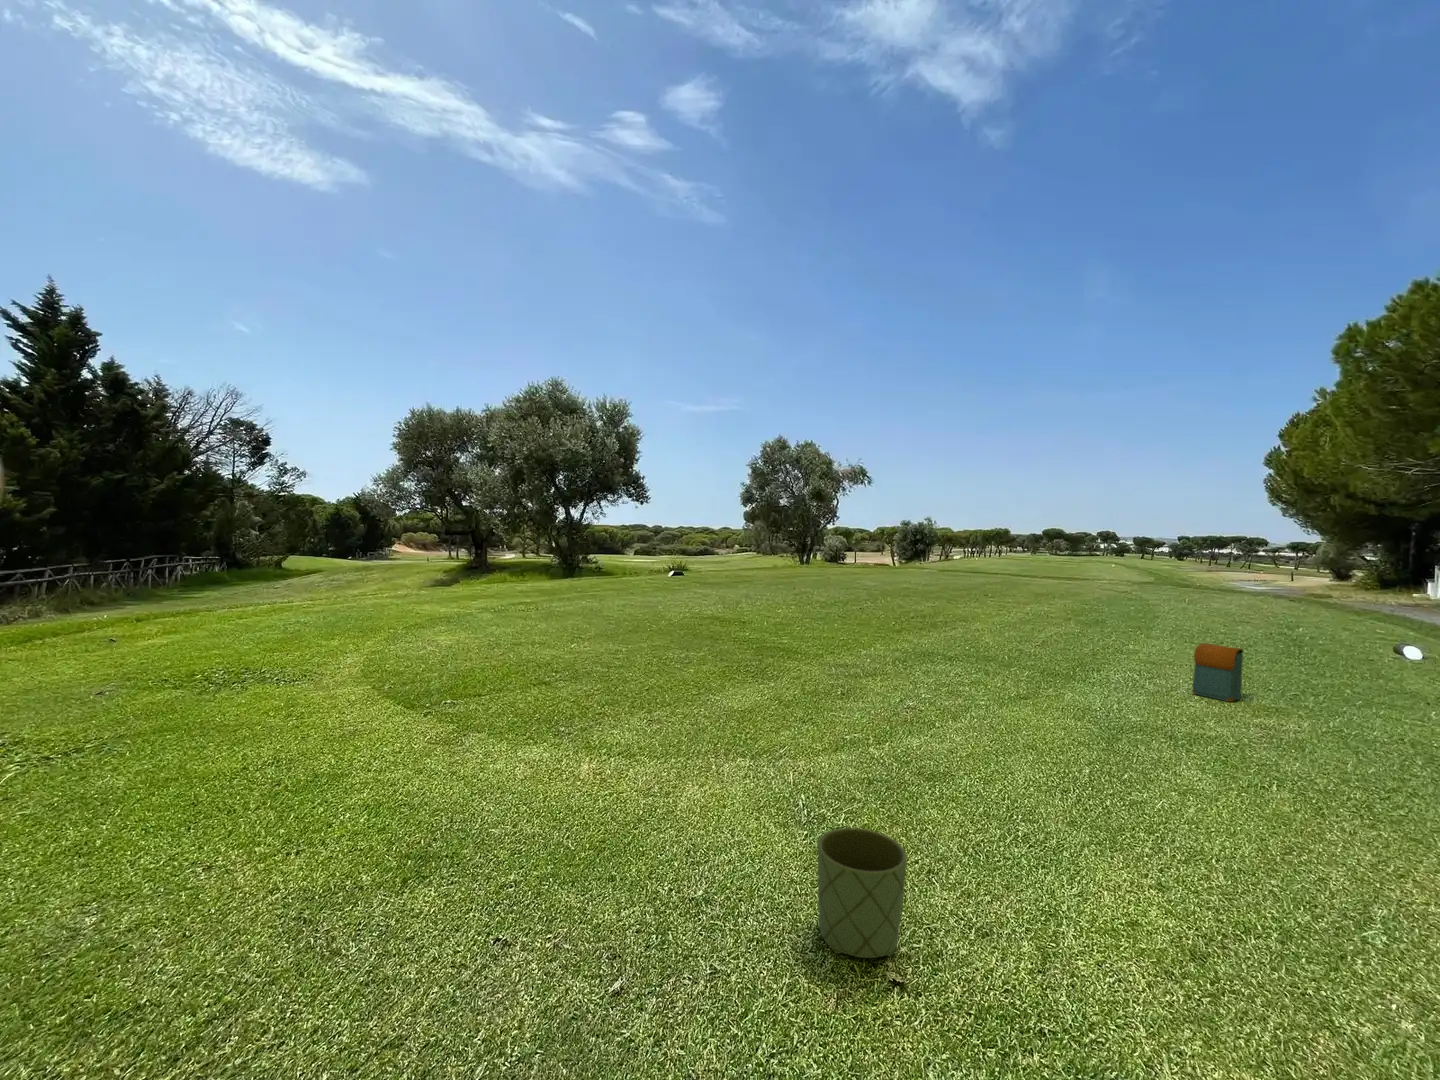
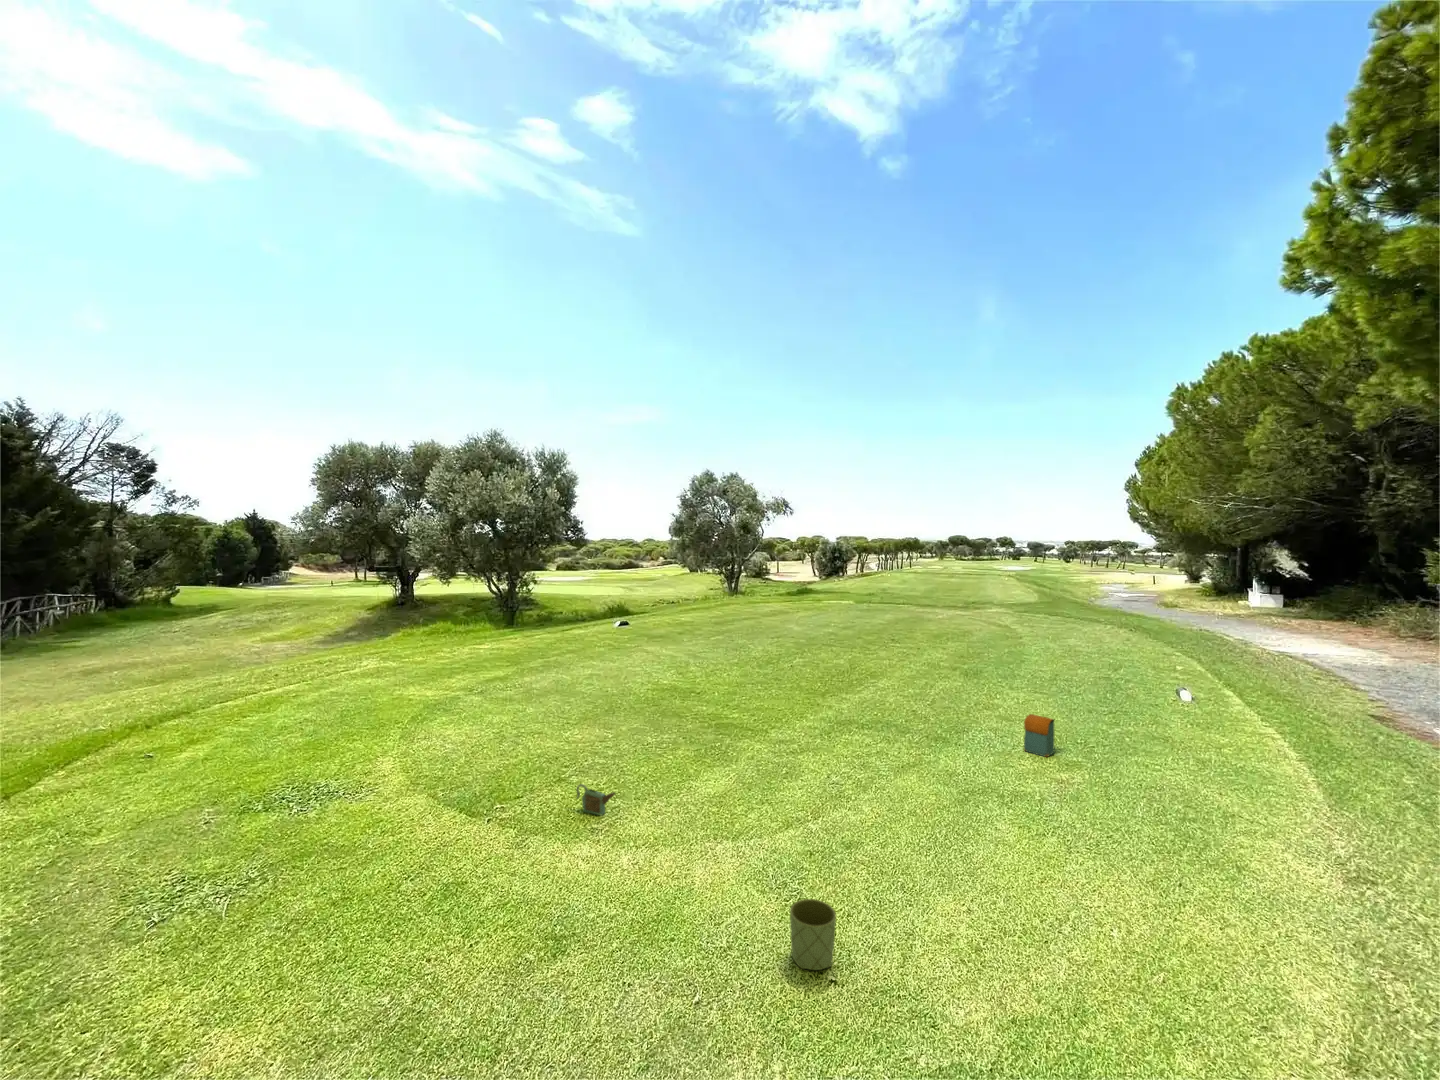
watering can: none [540,677,591,720] -> present [576,784,615,815]

